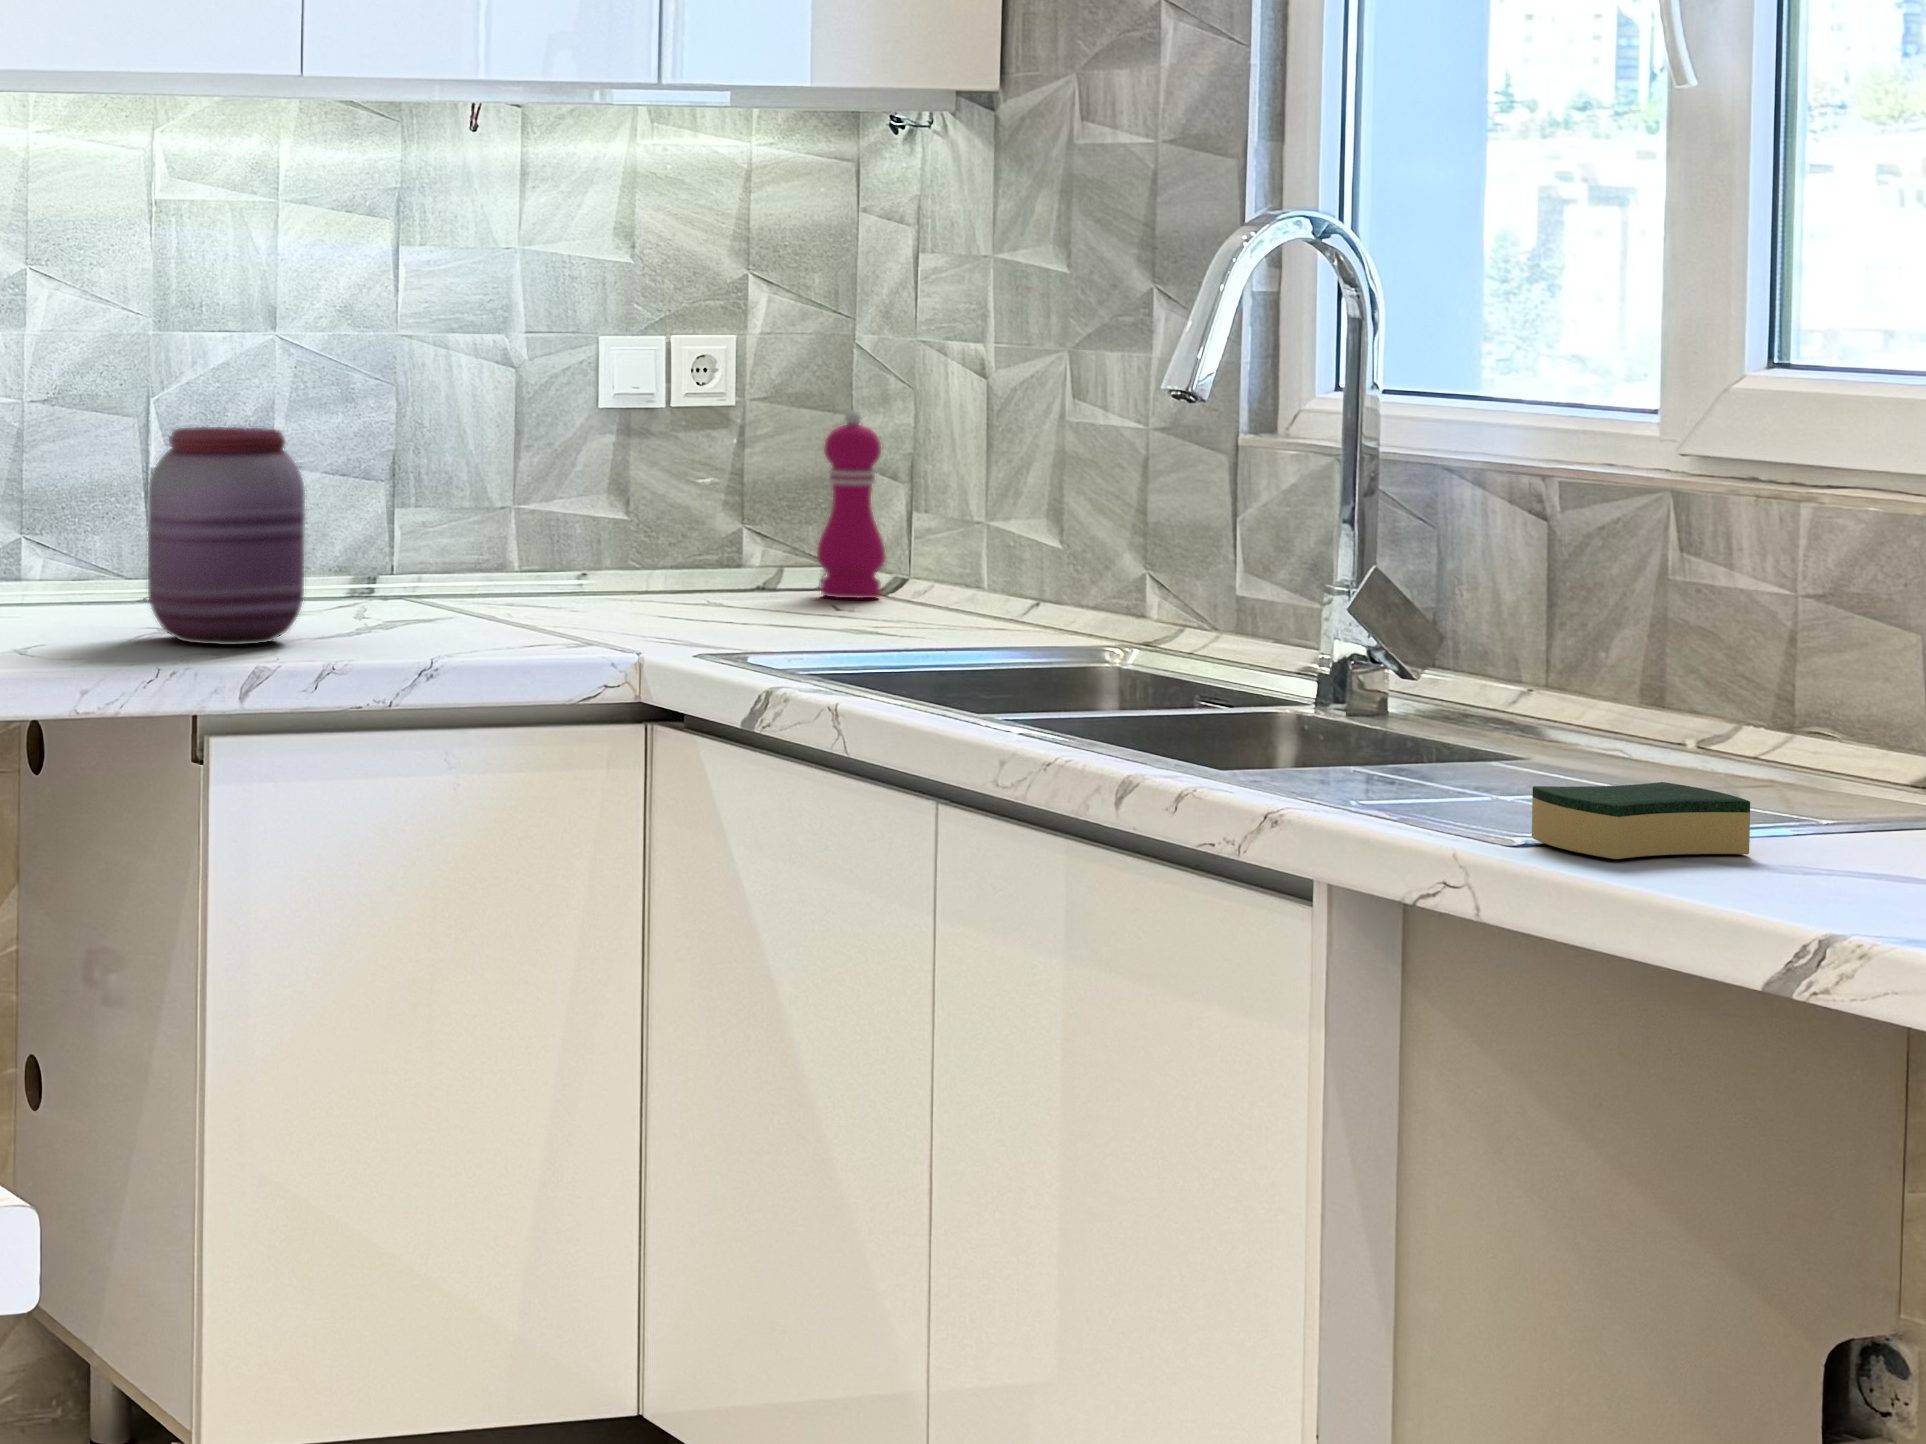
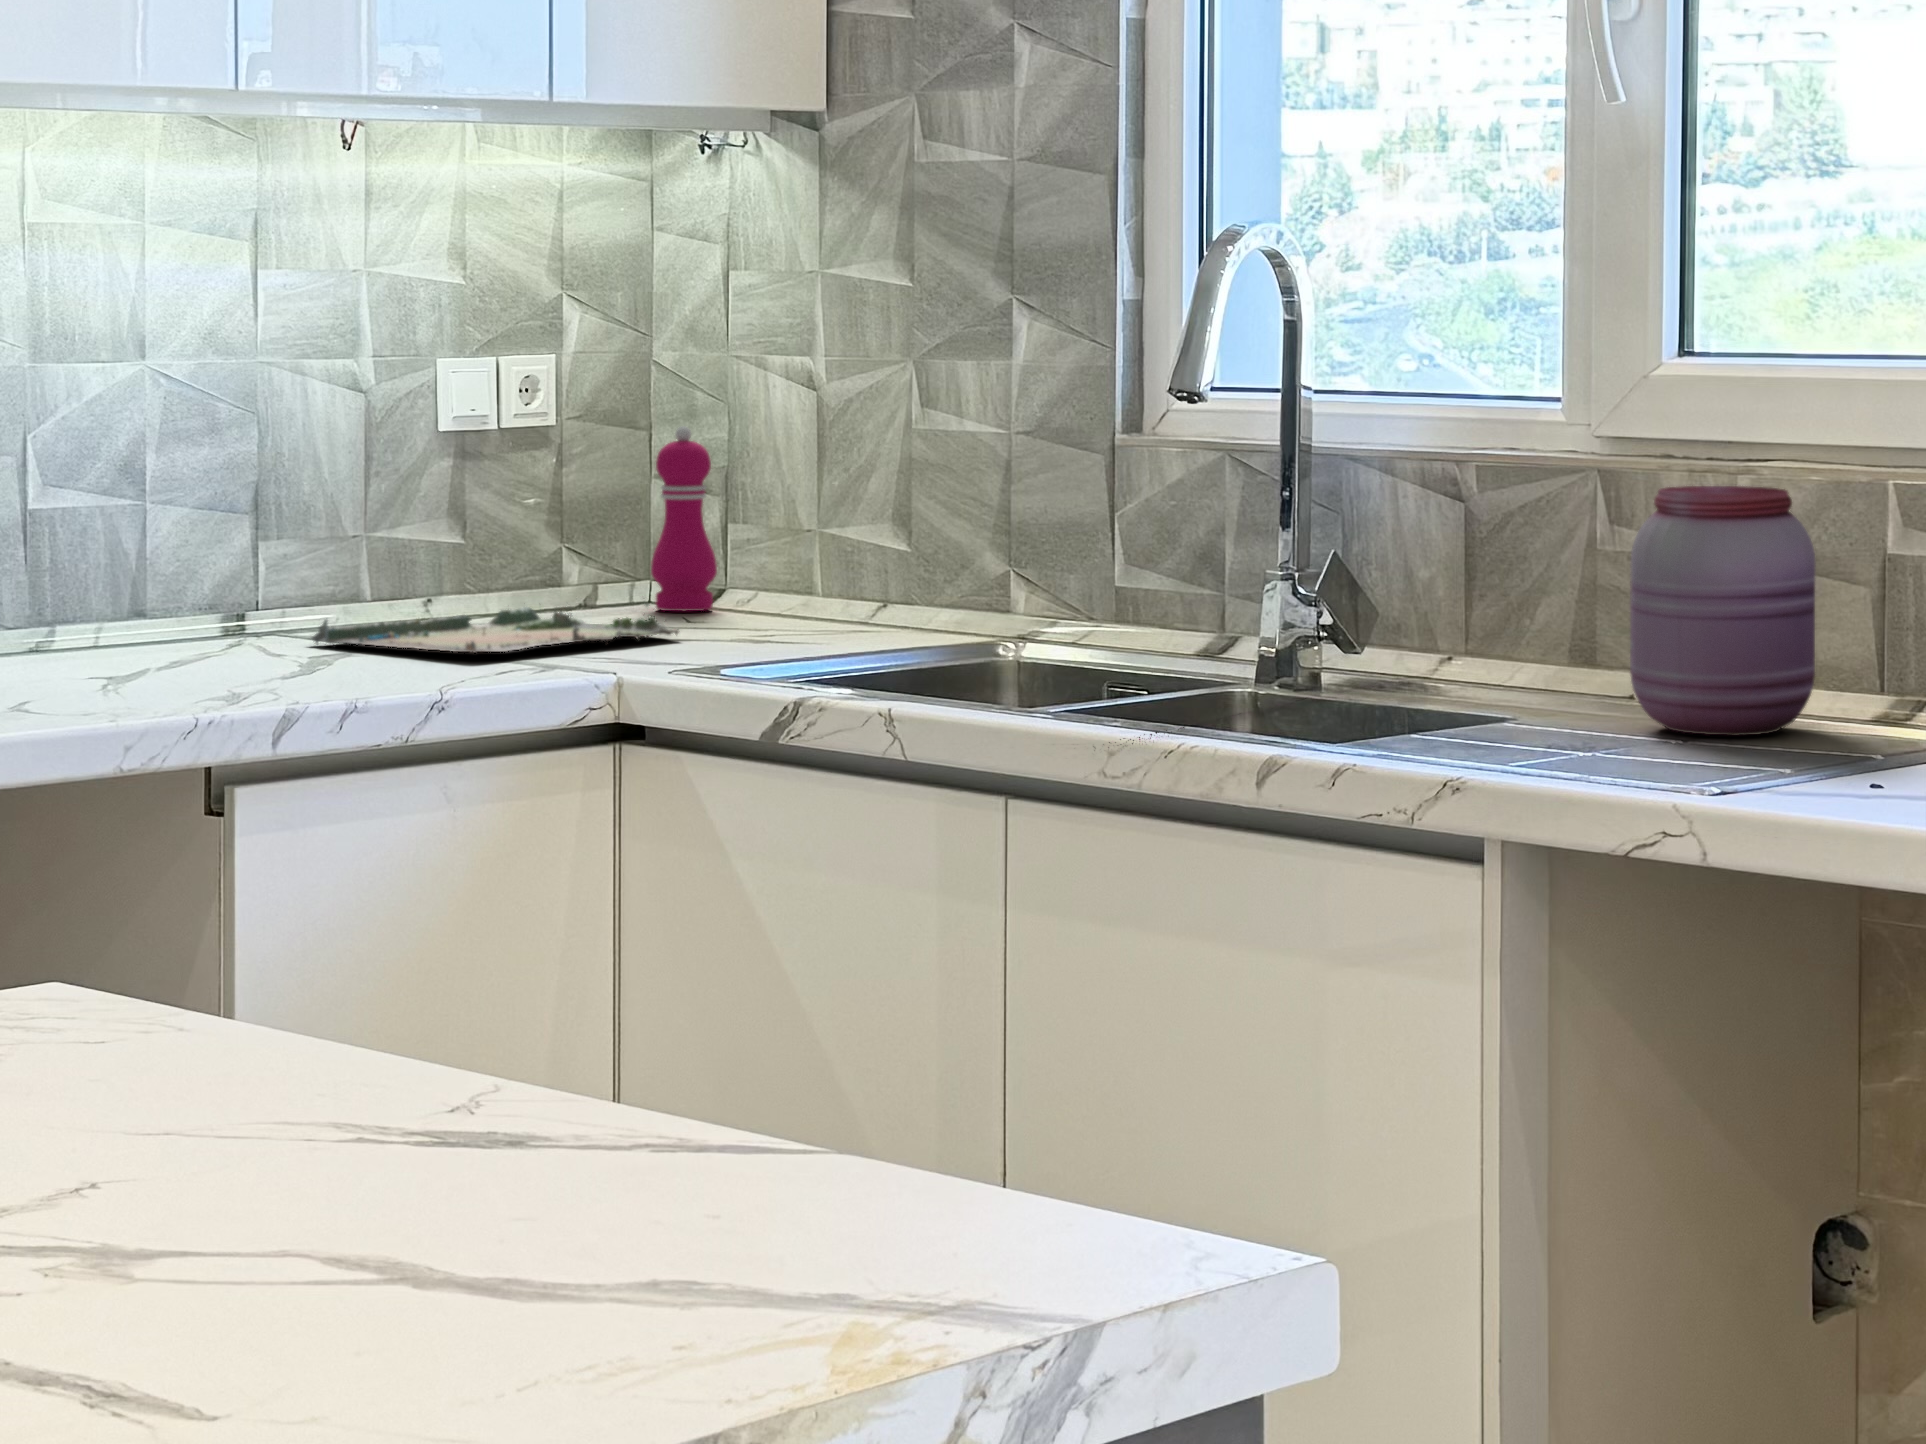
jar: present [148,427,305,645] -> present [1630,486,1815,735]
tray: none [407,579,778,626] -> present [311,603,679,653]
sponge: present [1532,782,1750,859] -> none [1716,731,1907,803]

